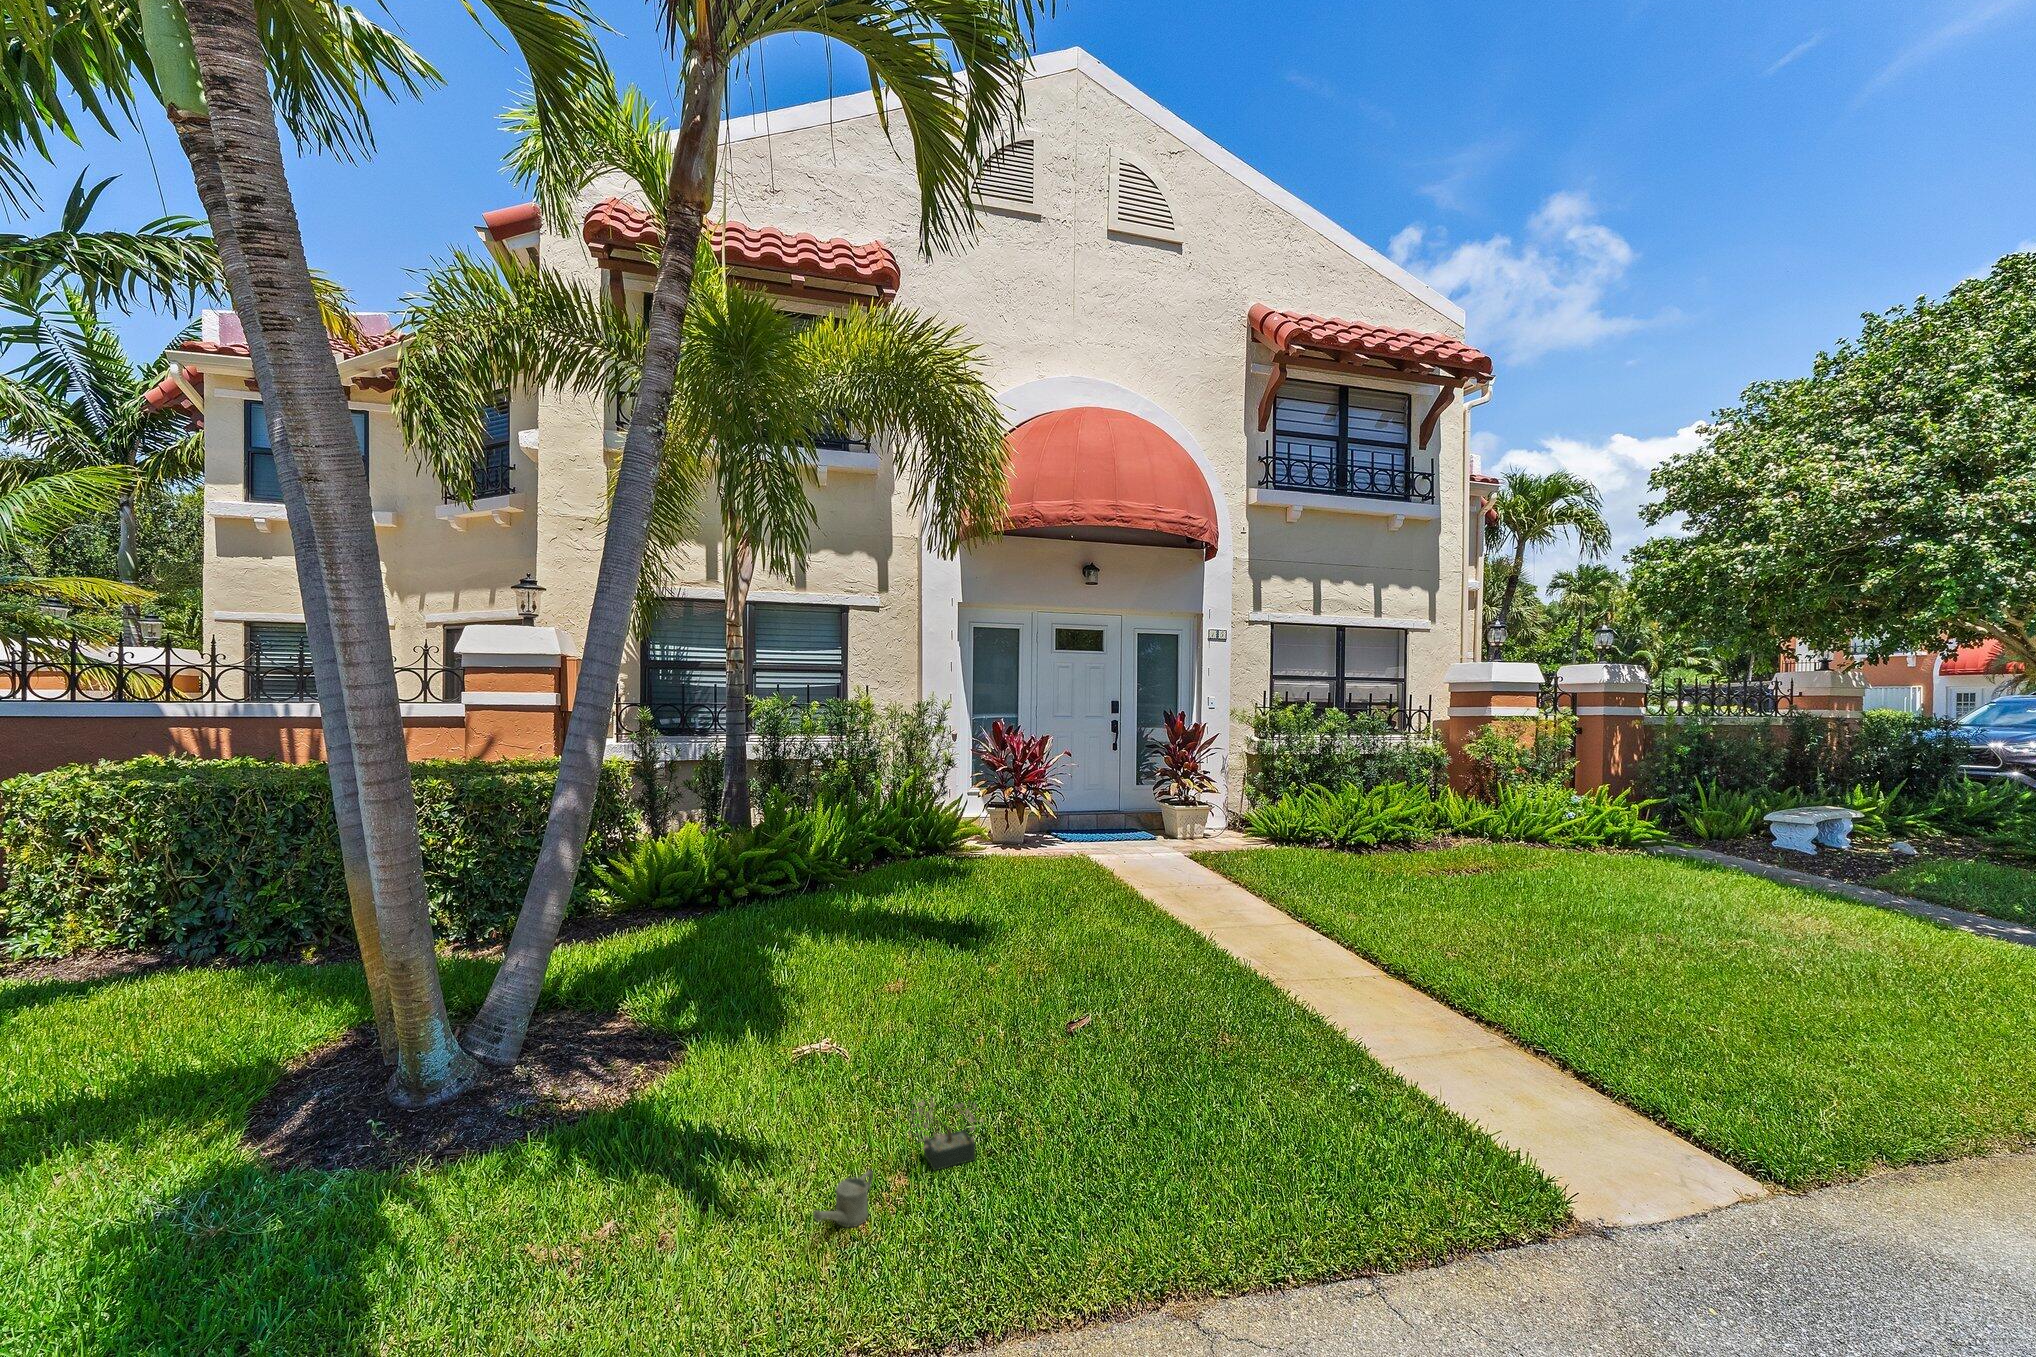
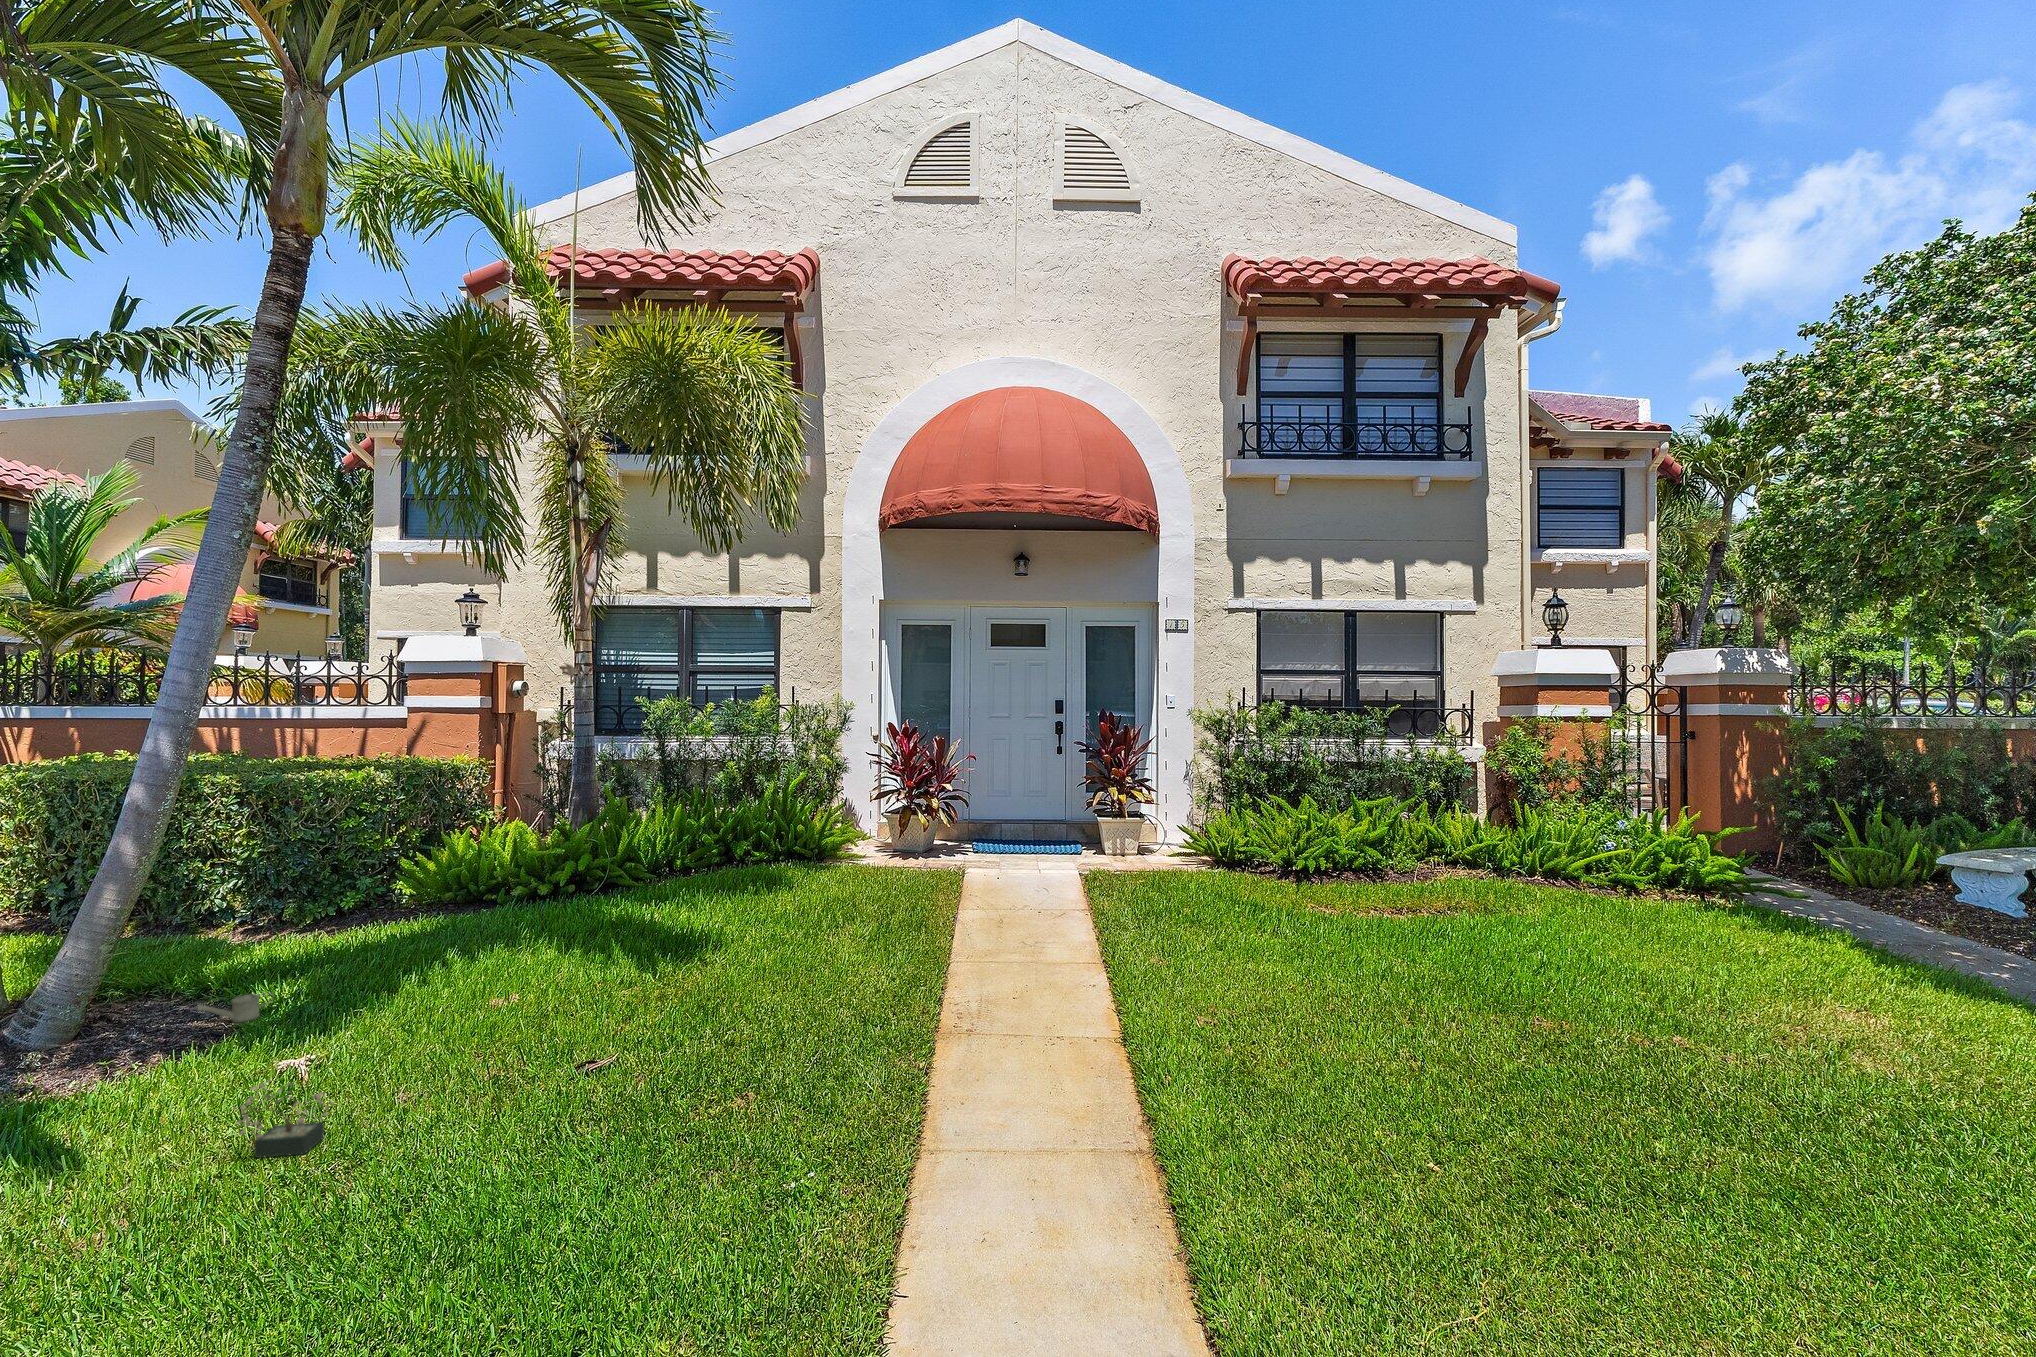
watering can: present [813,1171,873,1227] -> present [197,992,274,1023]

